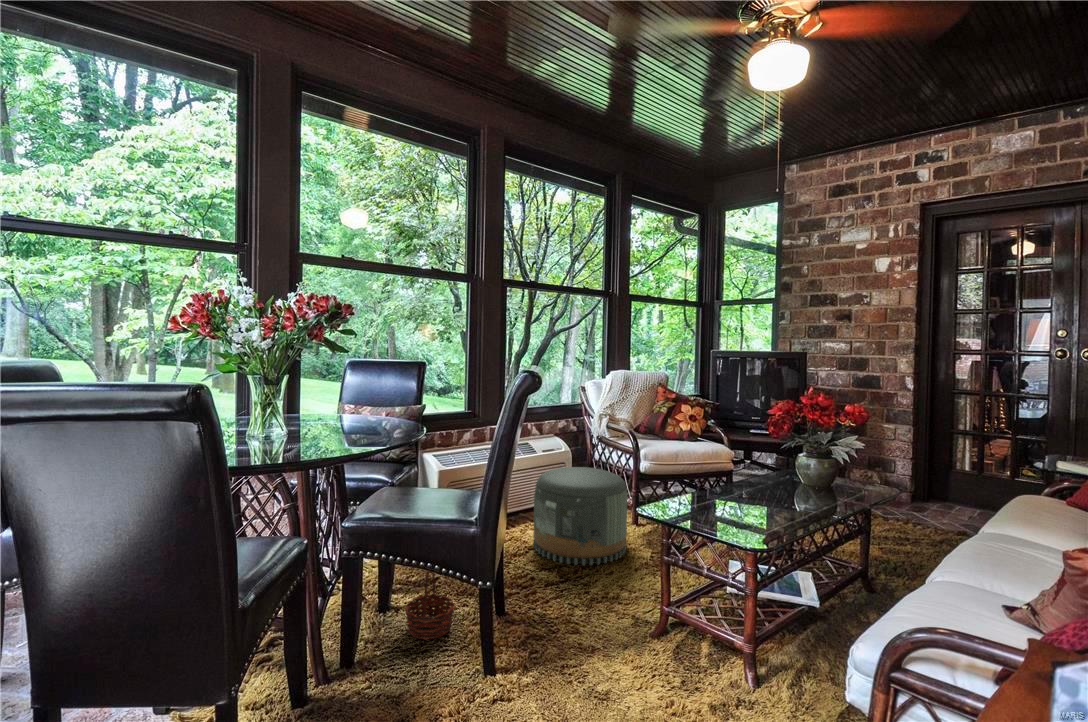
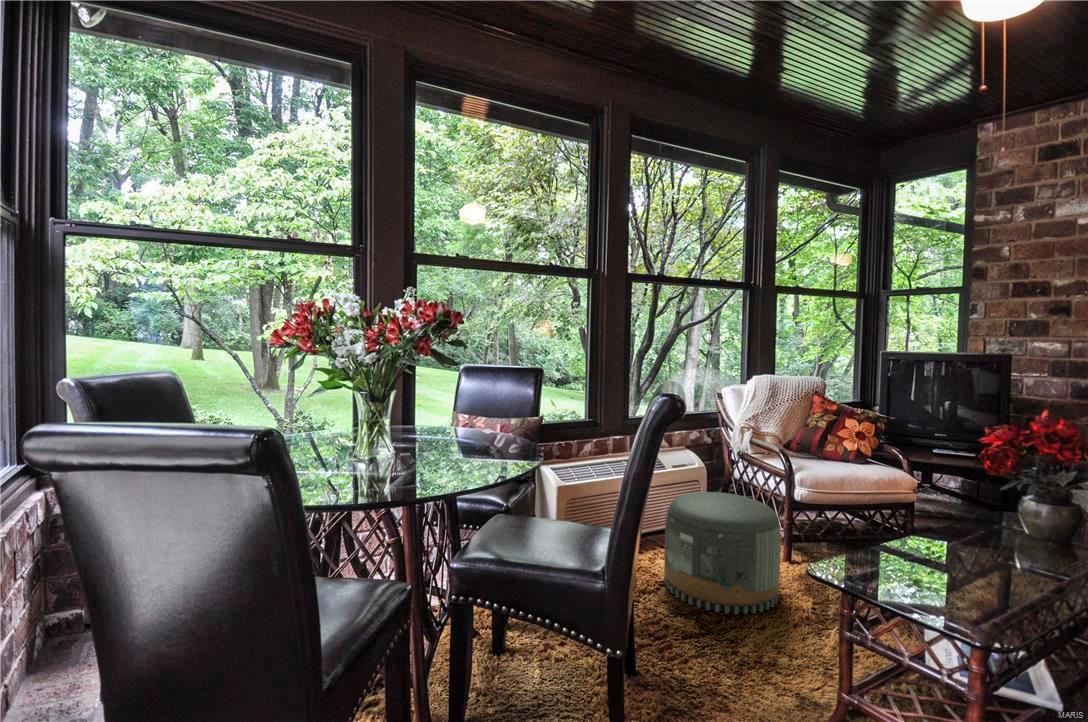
basket: present [405,571,455,640] -> none [521,607,578,697]

